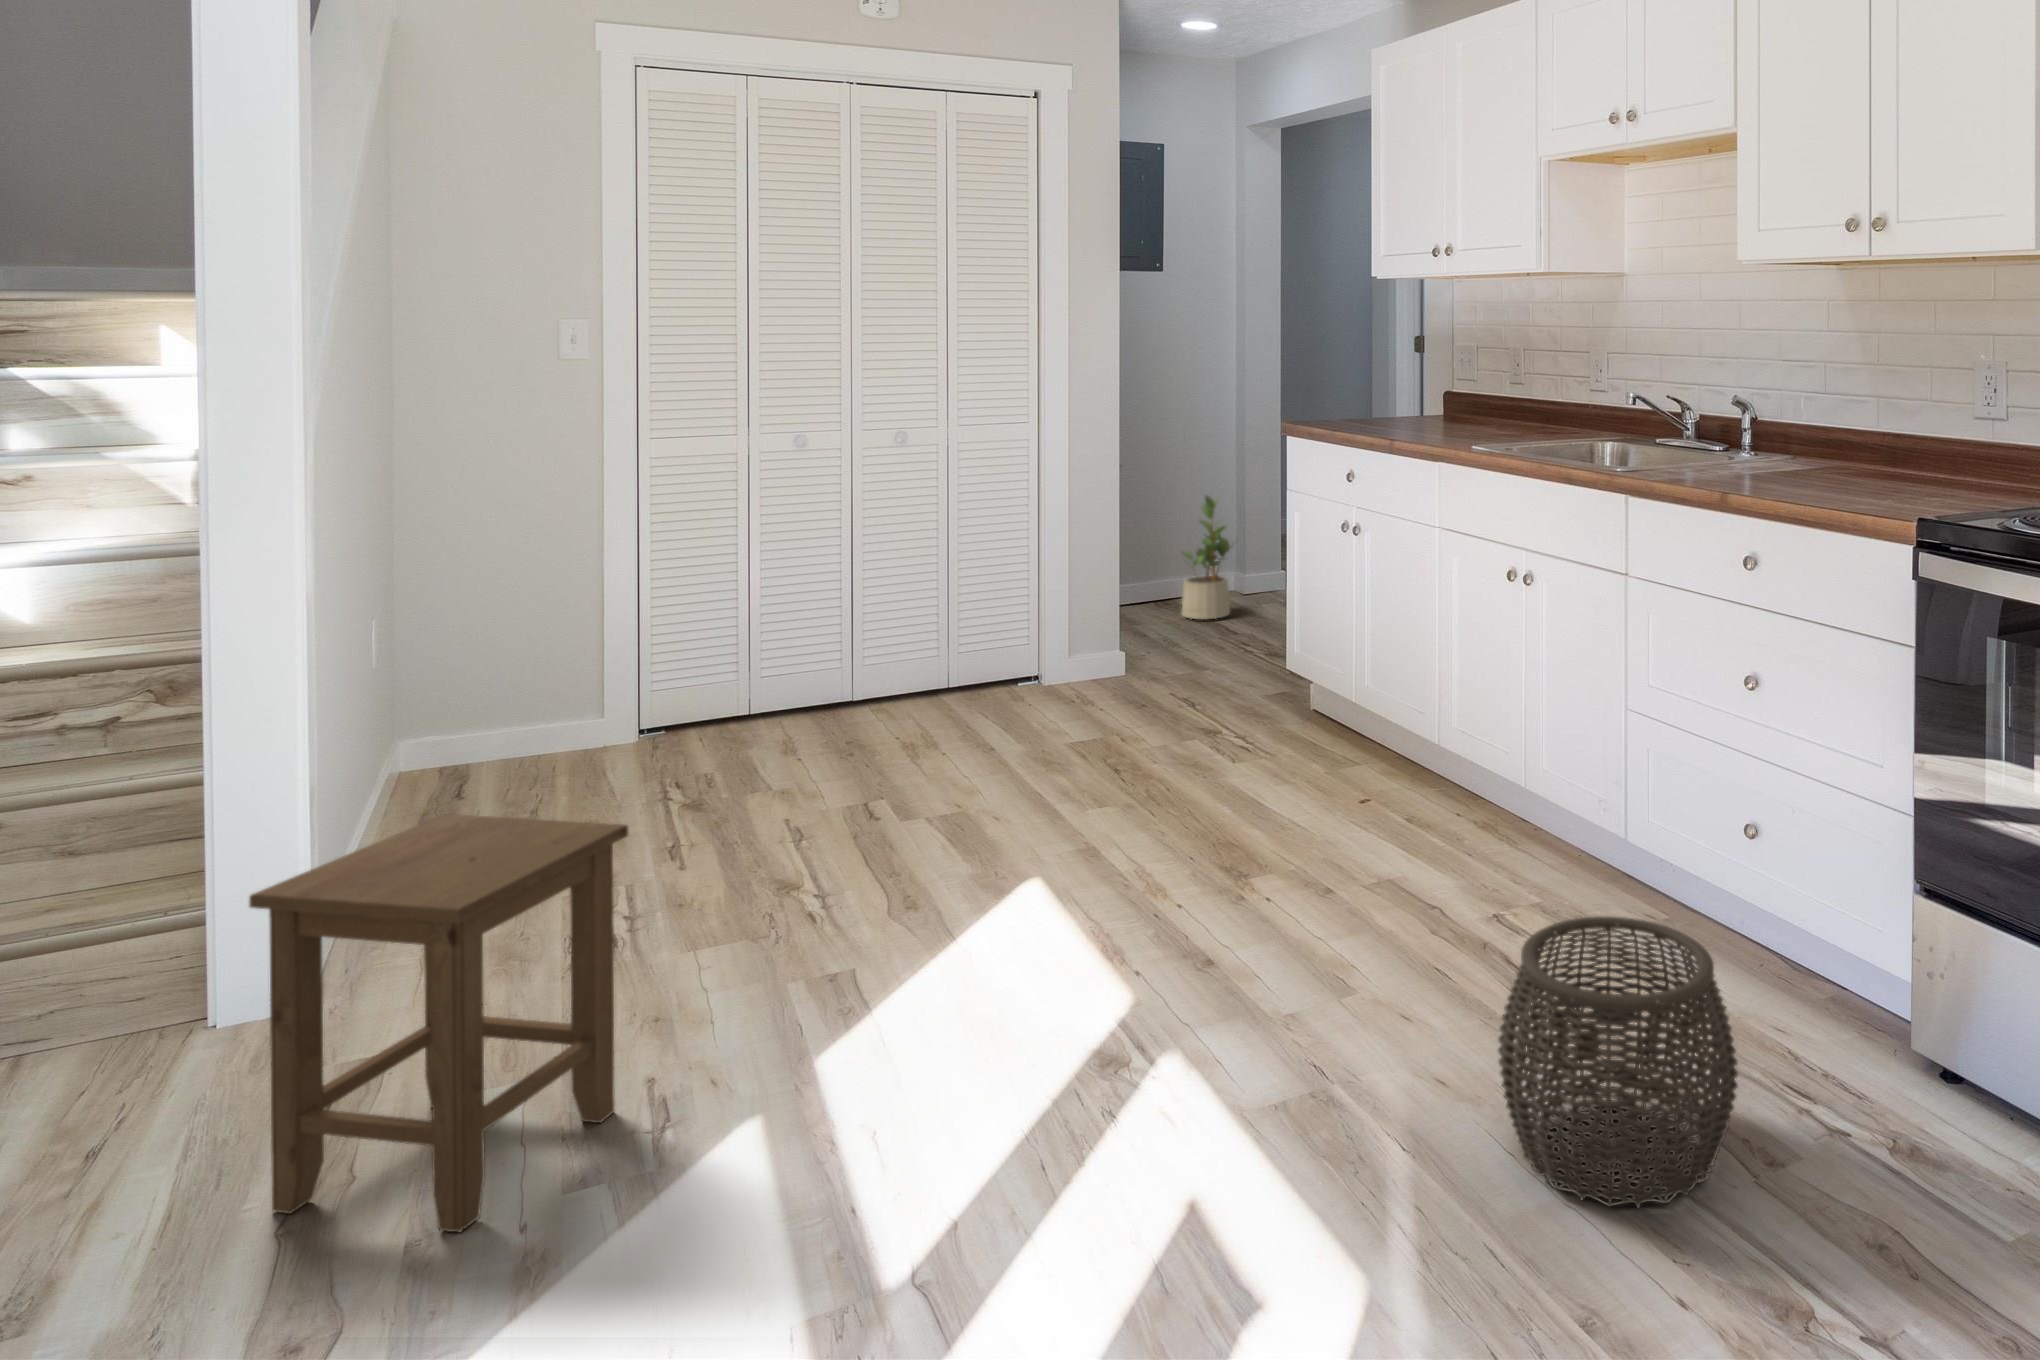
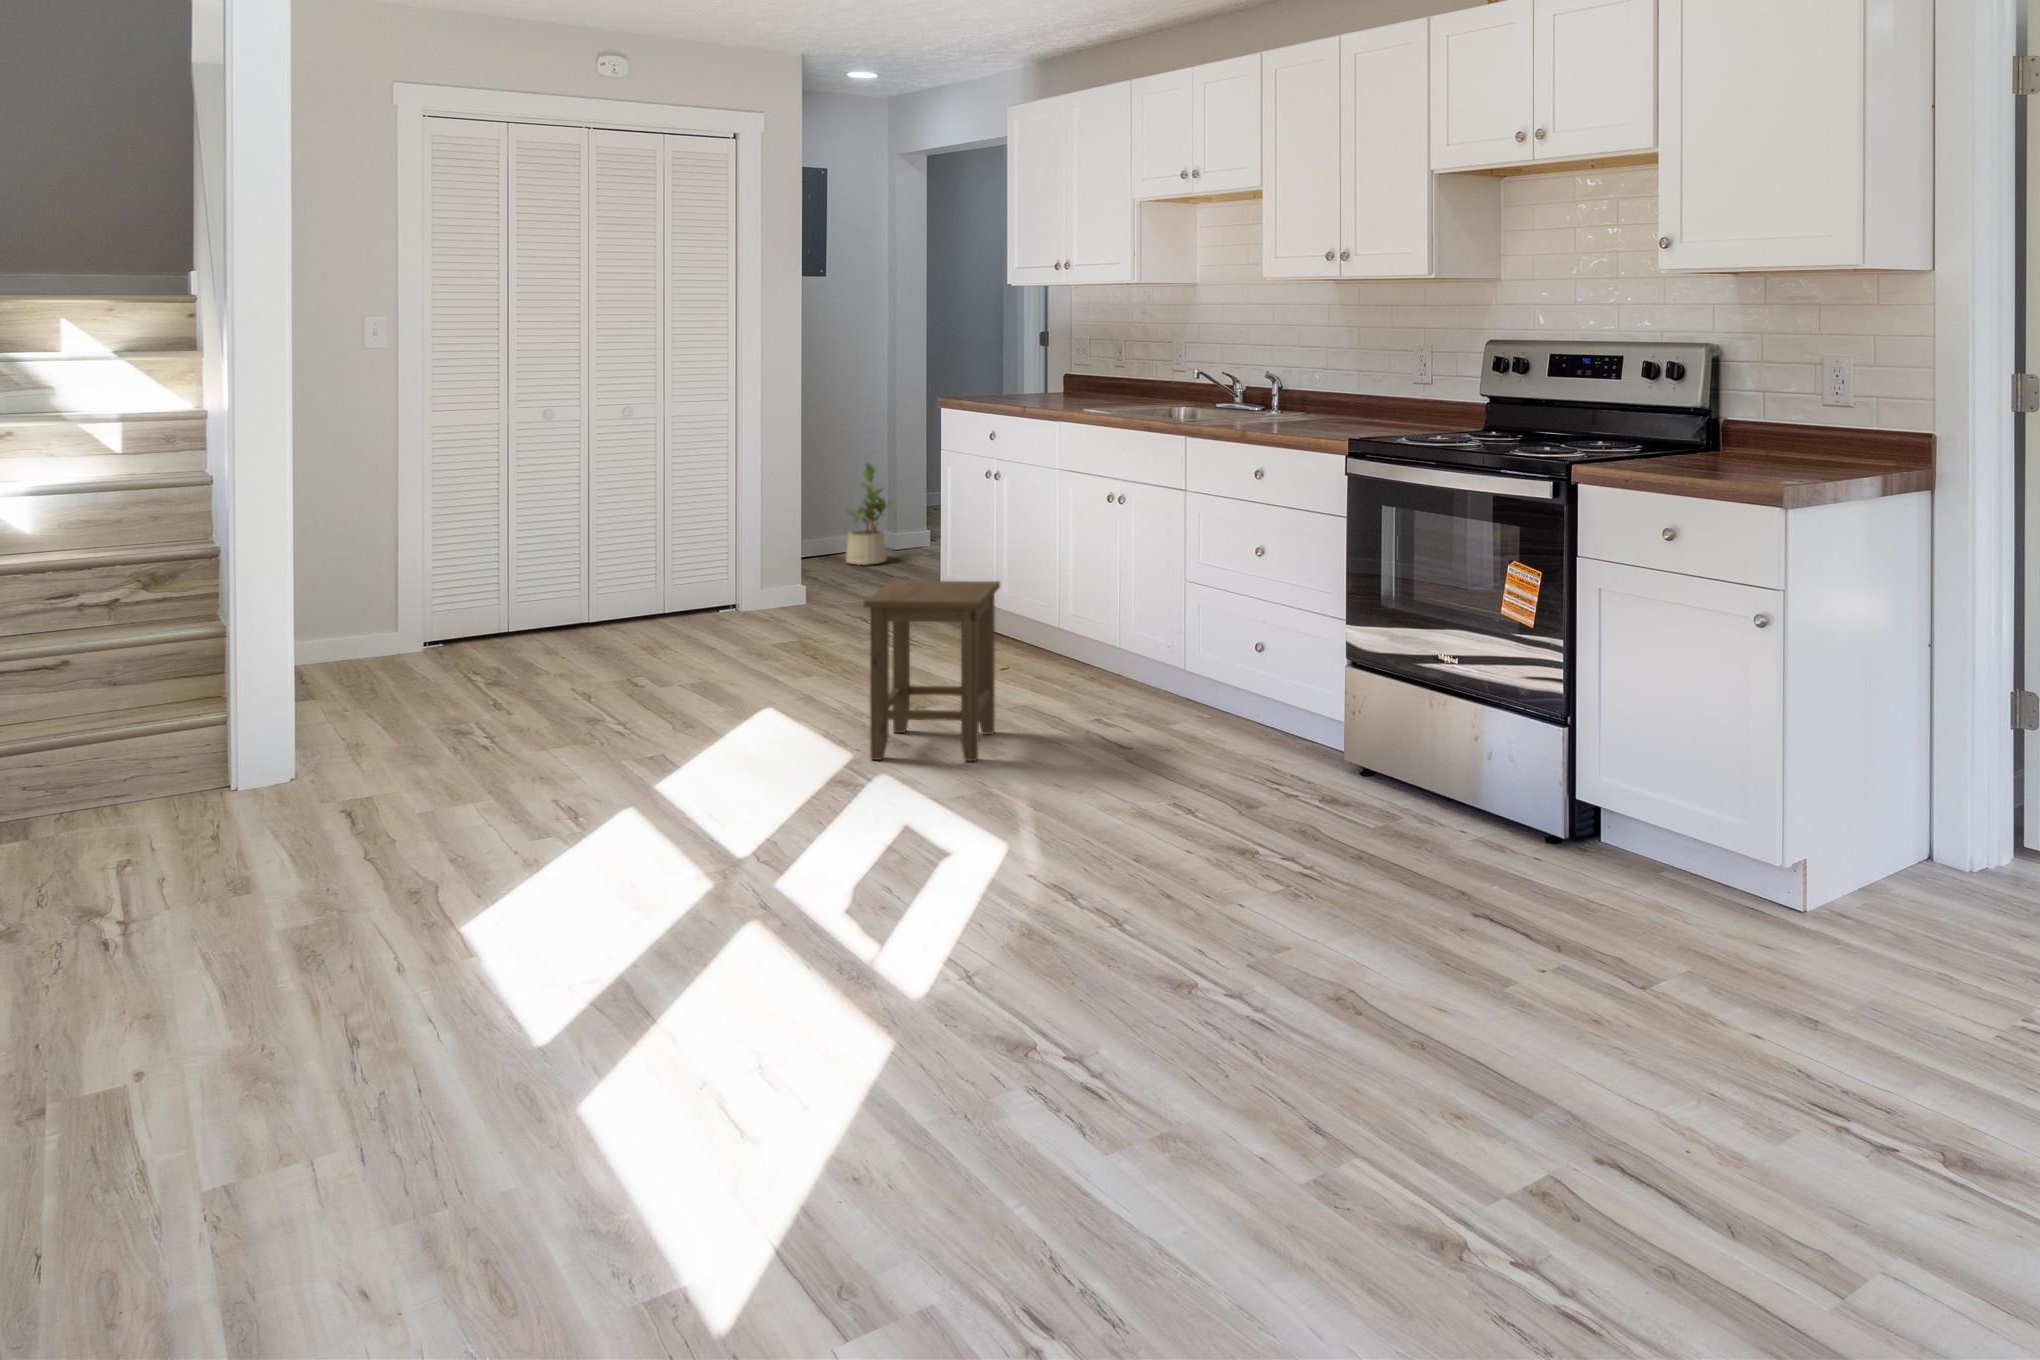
stool: present [249,814,628,1232] -> present [864,580,1000,761]
woven basket: present [1498,916,1738,1207] -> none [1094,676,1231,822]

